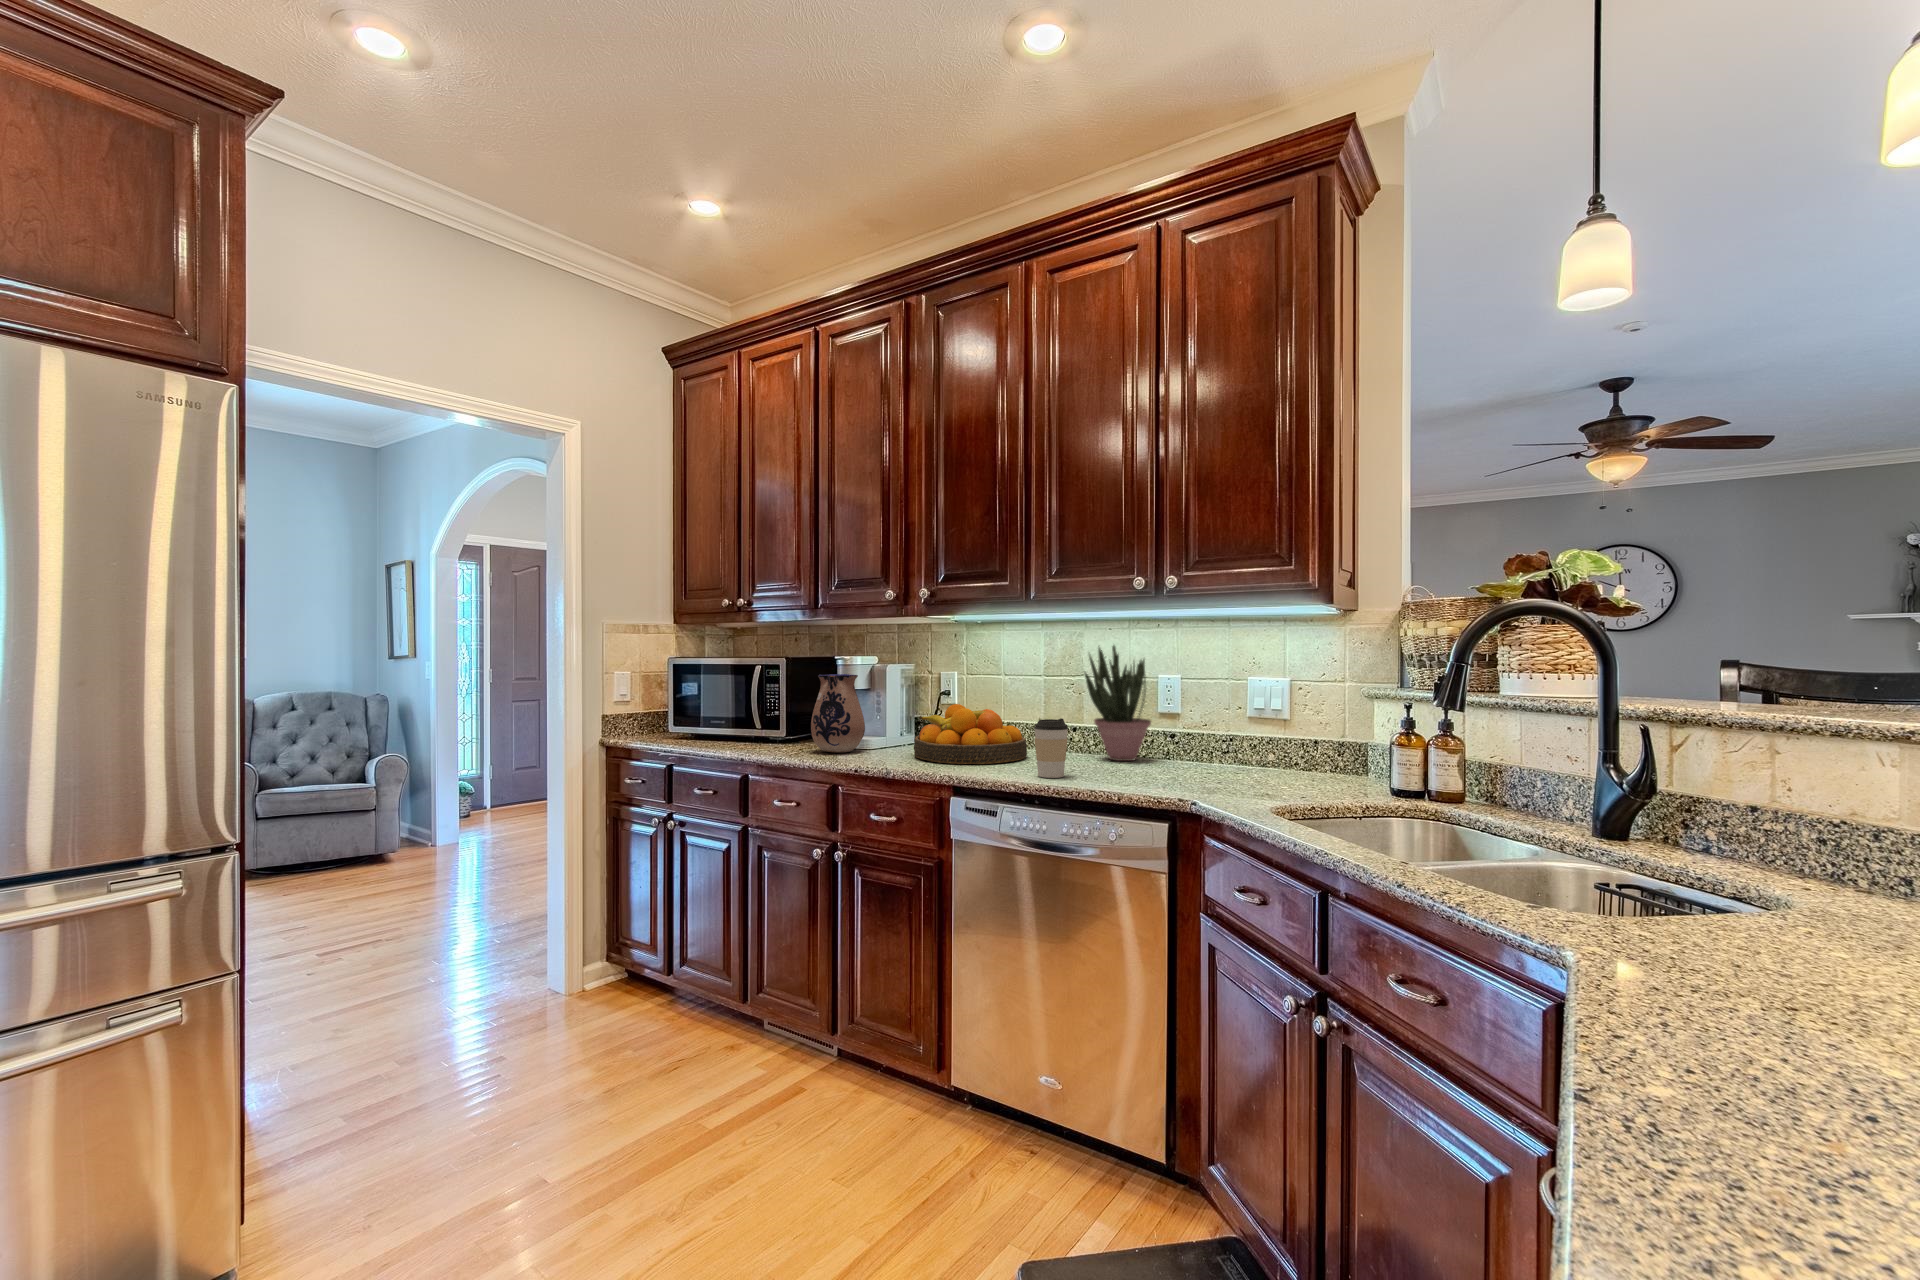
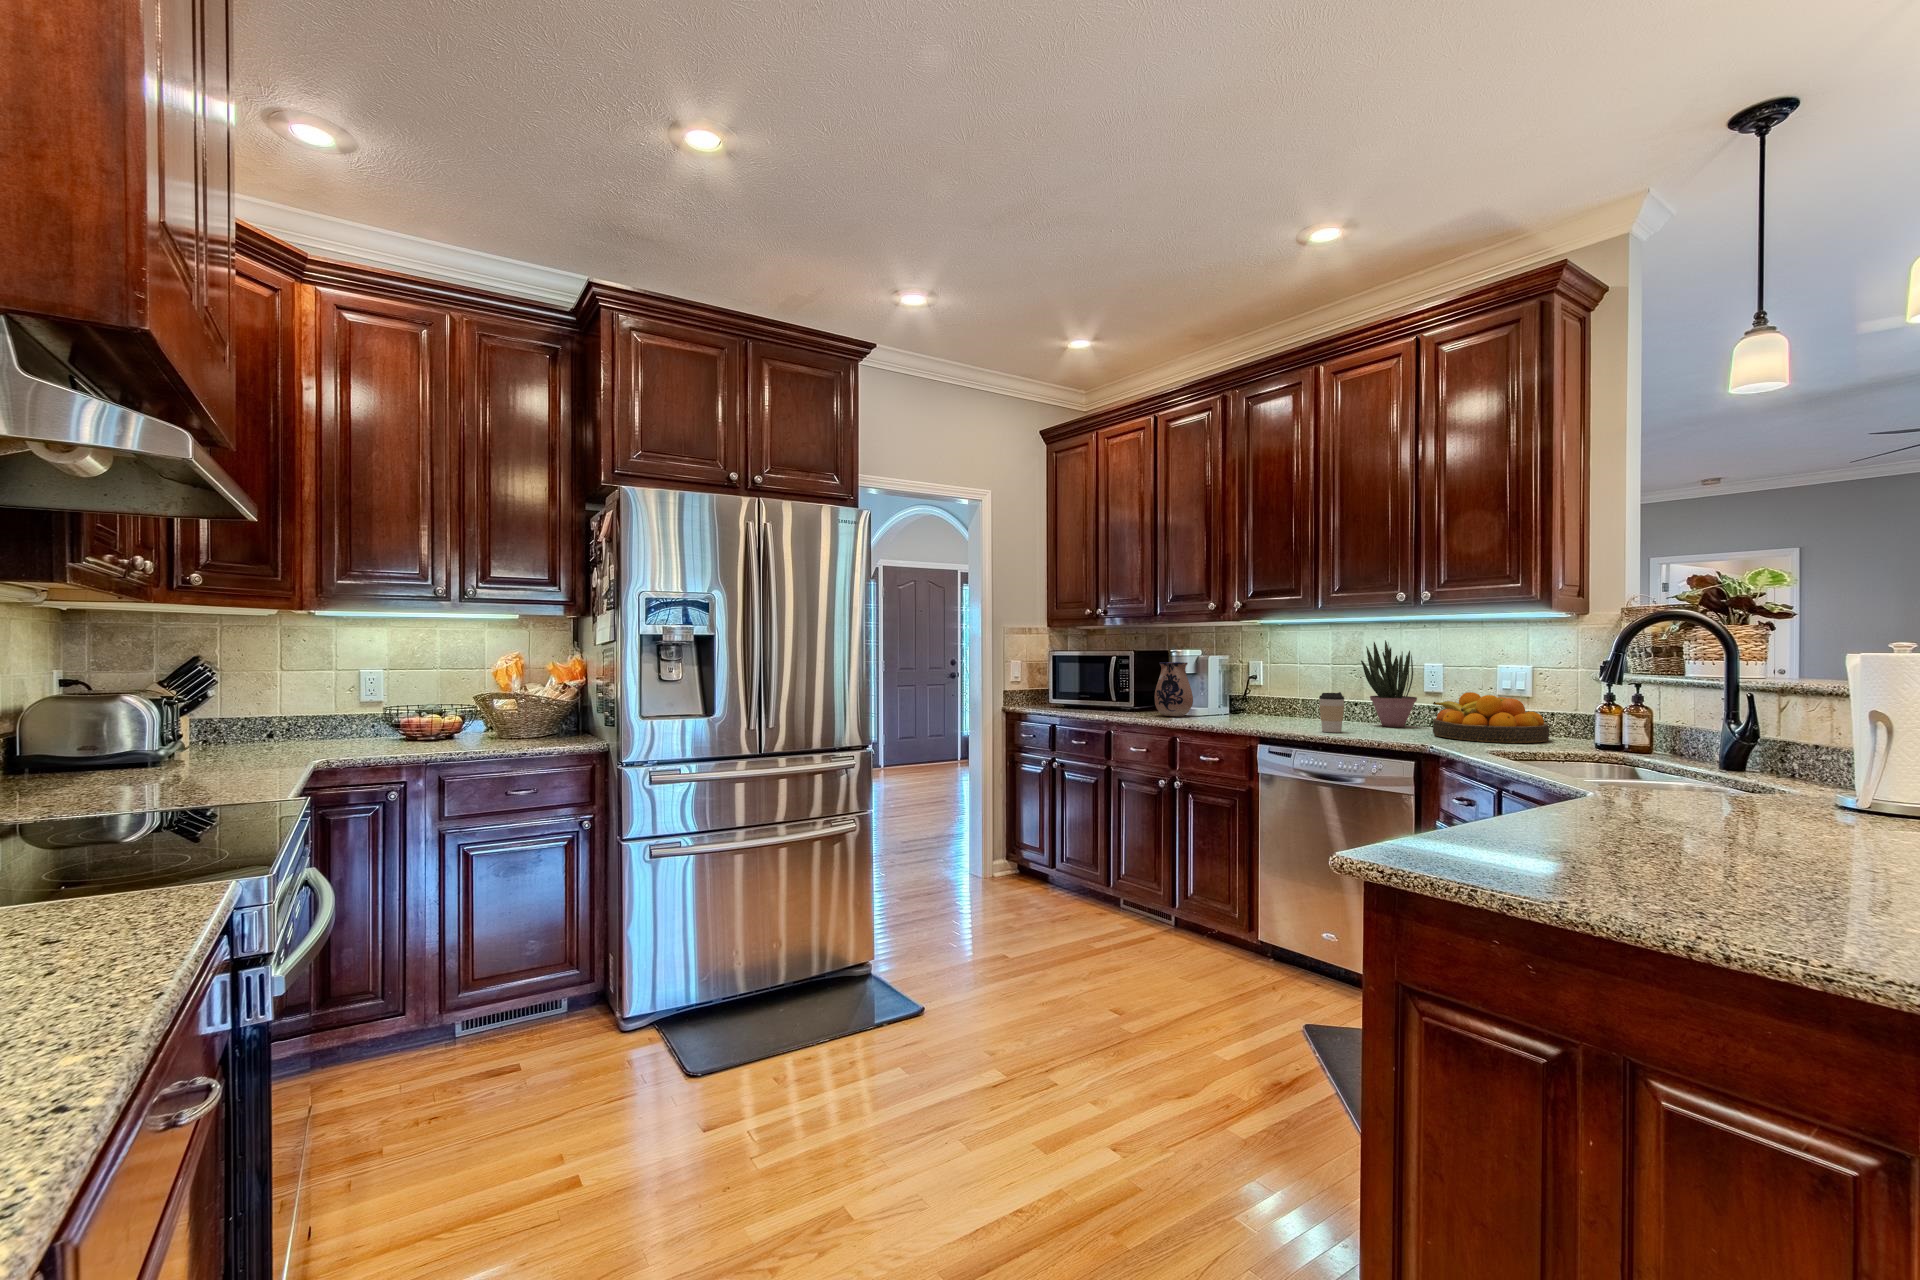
fruit bowl: present [914,704,1027,764] -> present [1433,692,1549,743]

